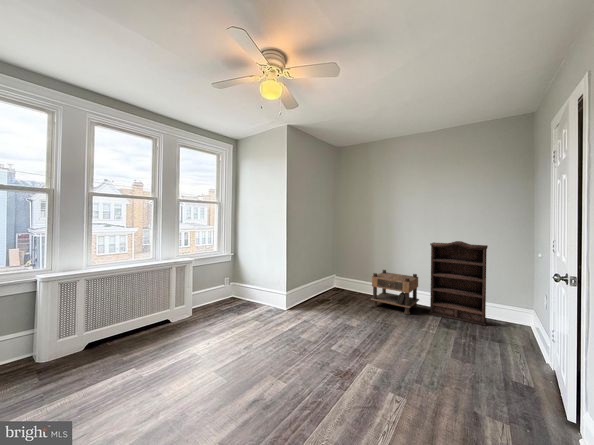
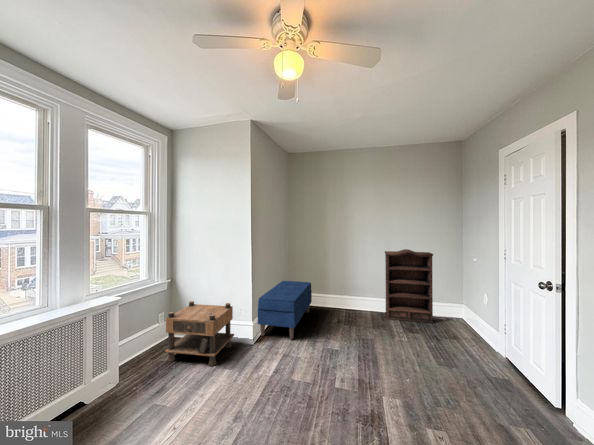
bench: none [294,266,354,313] -> present [258,281,312,340]
nightstand: present [371,270,419,315] -> present [165,301,234,366]

